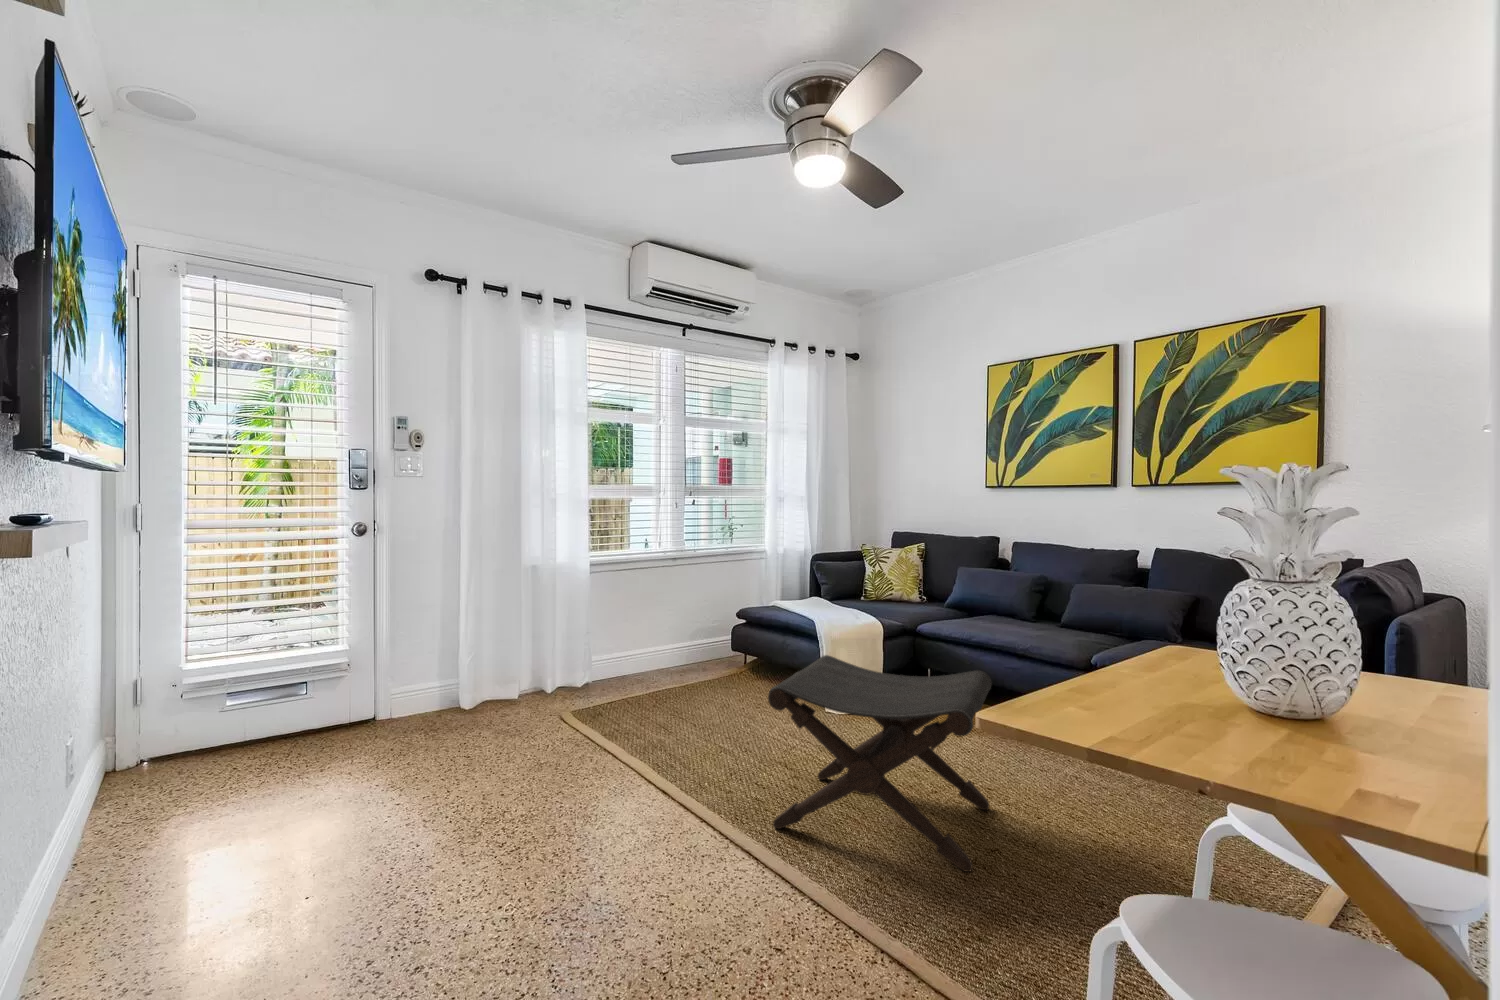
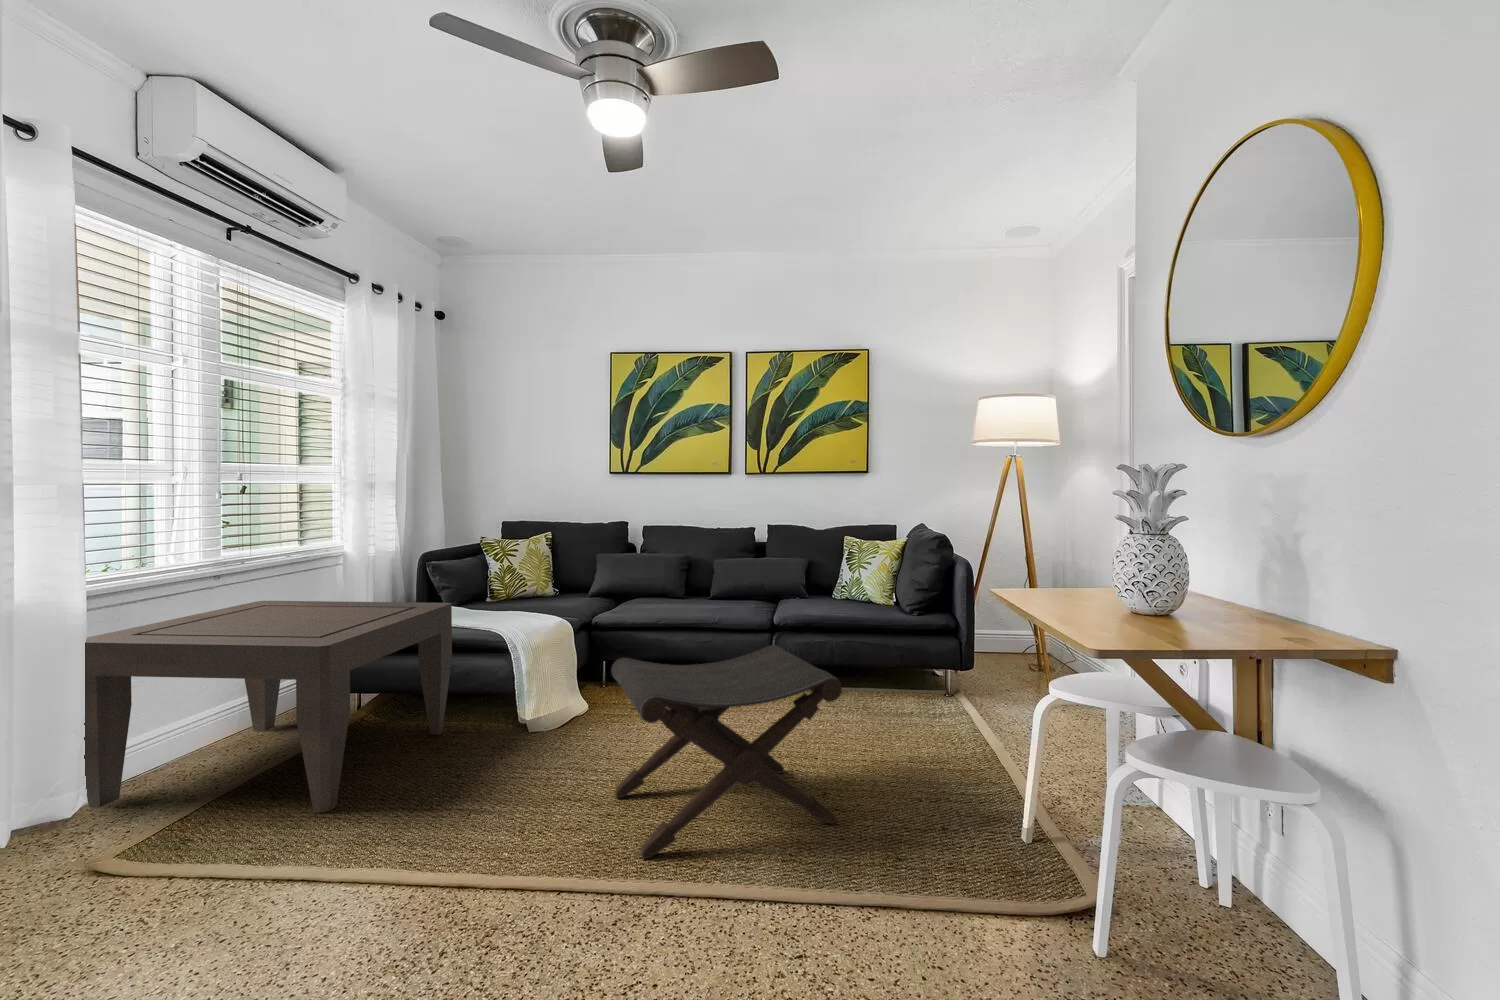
coffee table: none [571,580,782,727] -> present [84,601,452,813]

